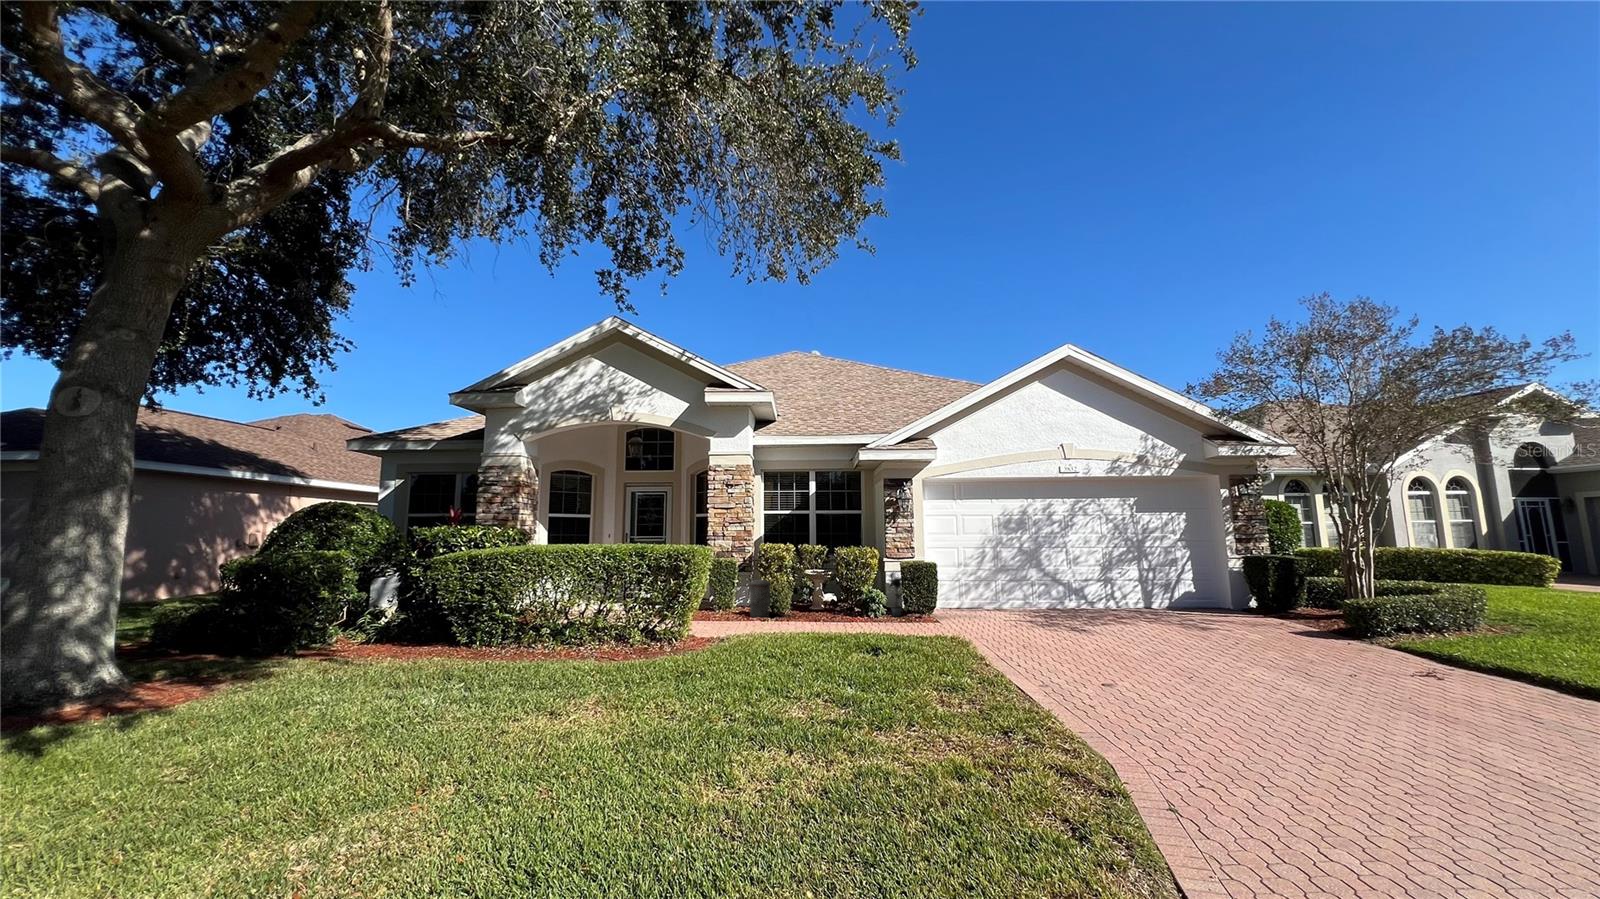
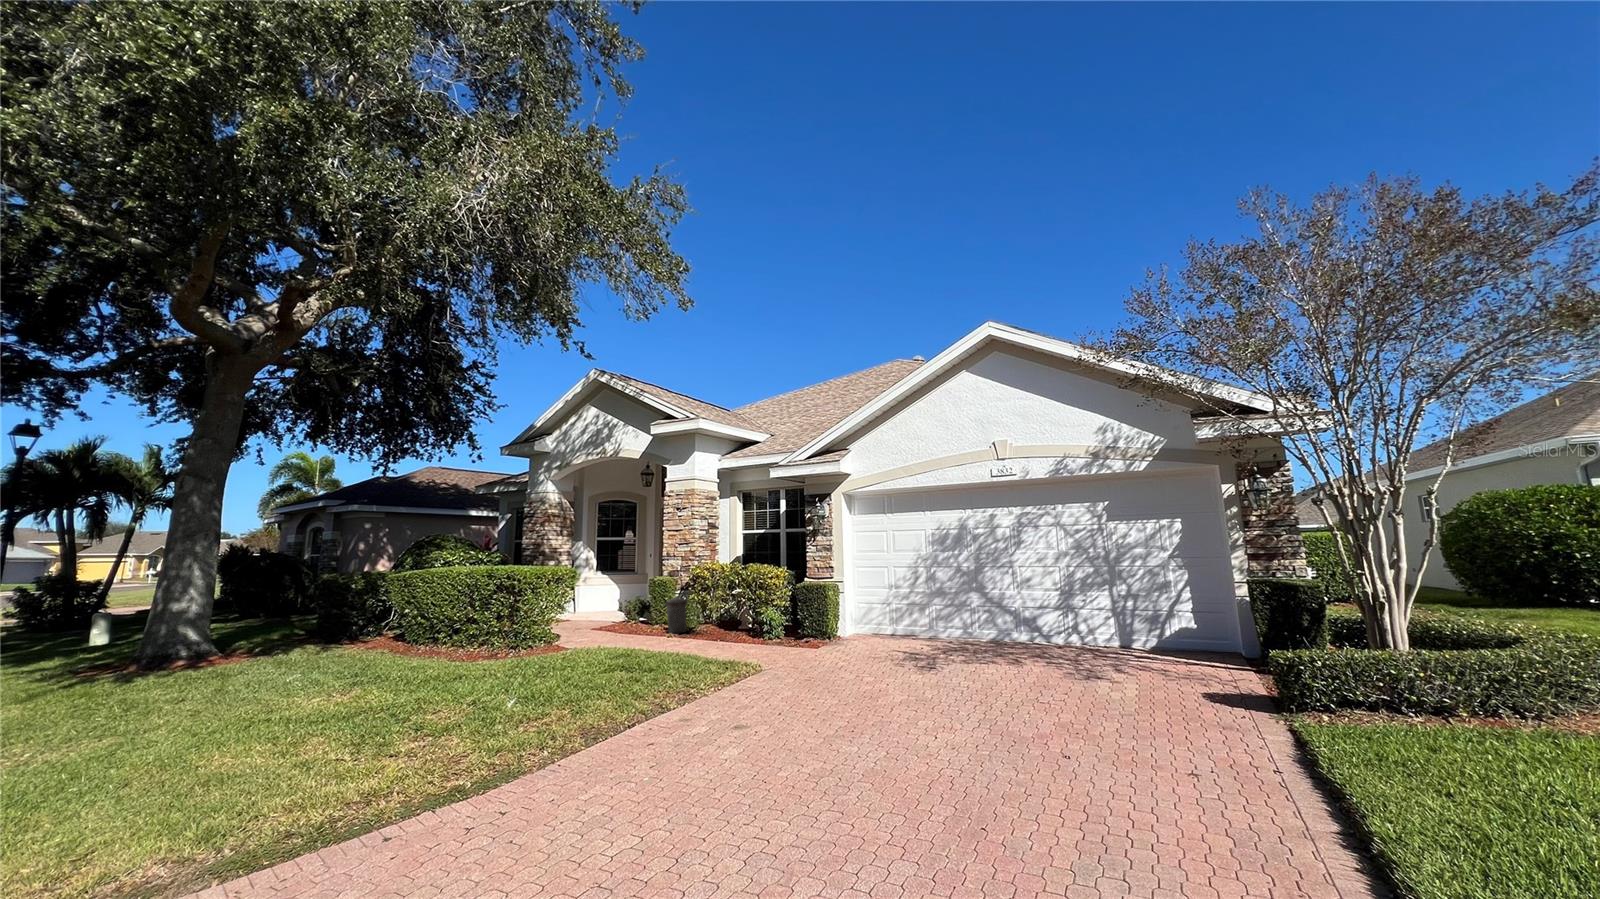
potted plant: present [889,572,905,617] -> none [777,592,798,640]

